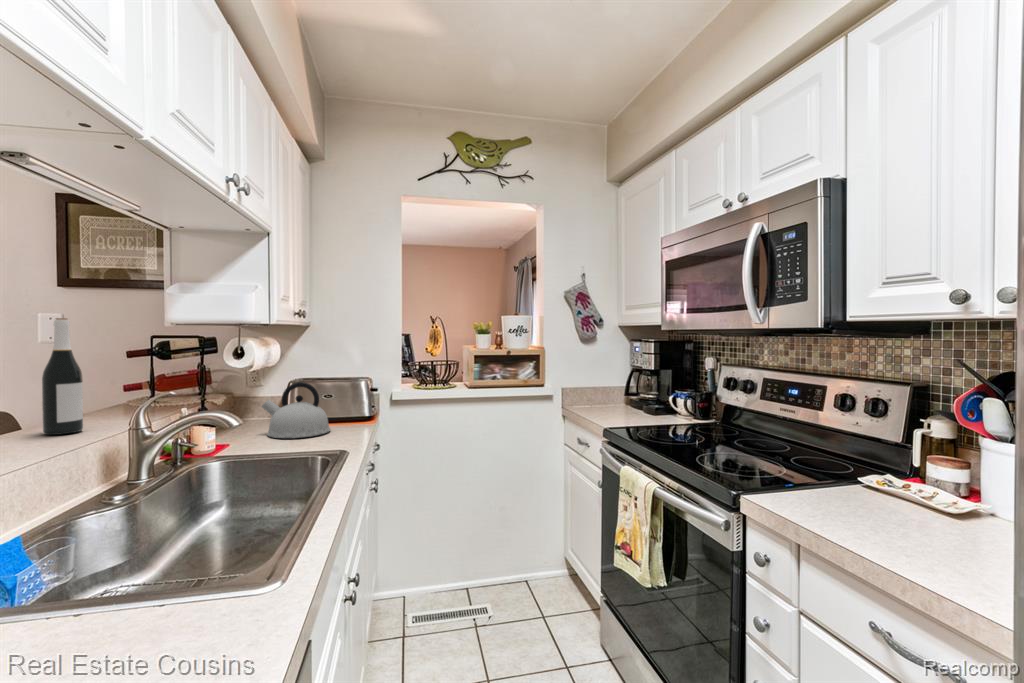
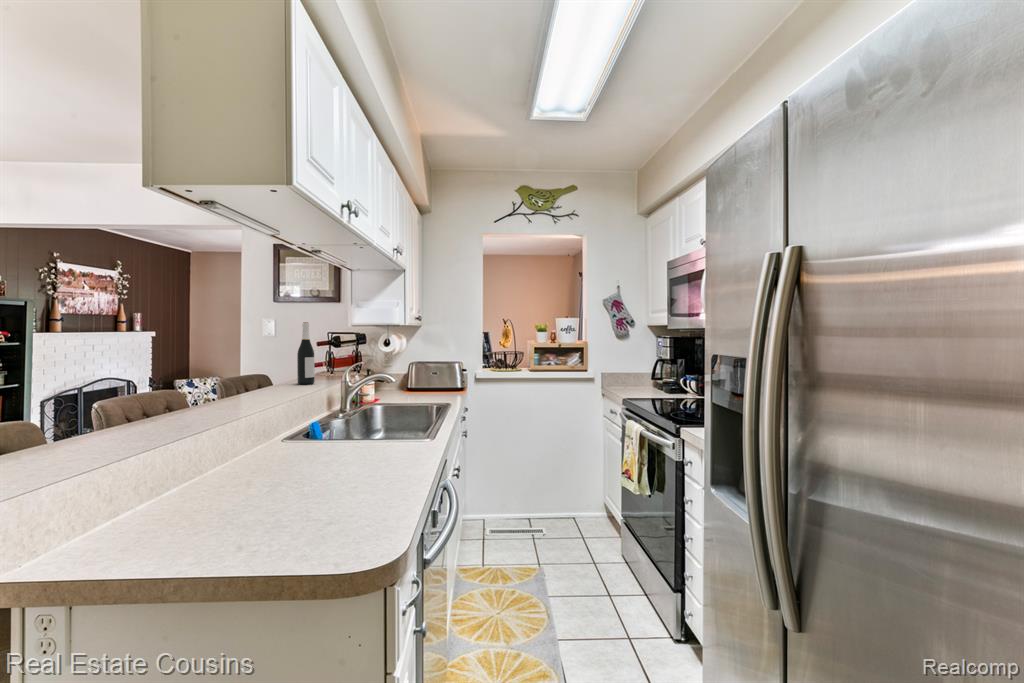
kettle: present [262,382,330,438] -> none [395,363,437,398]

